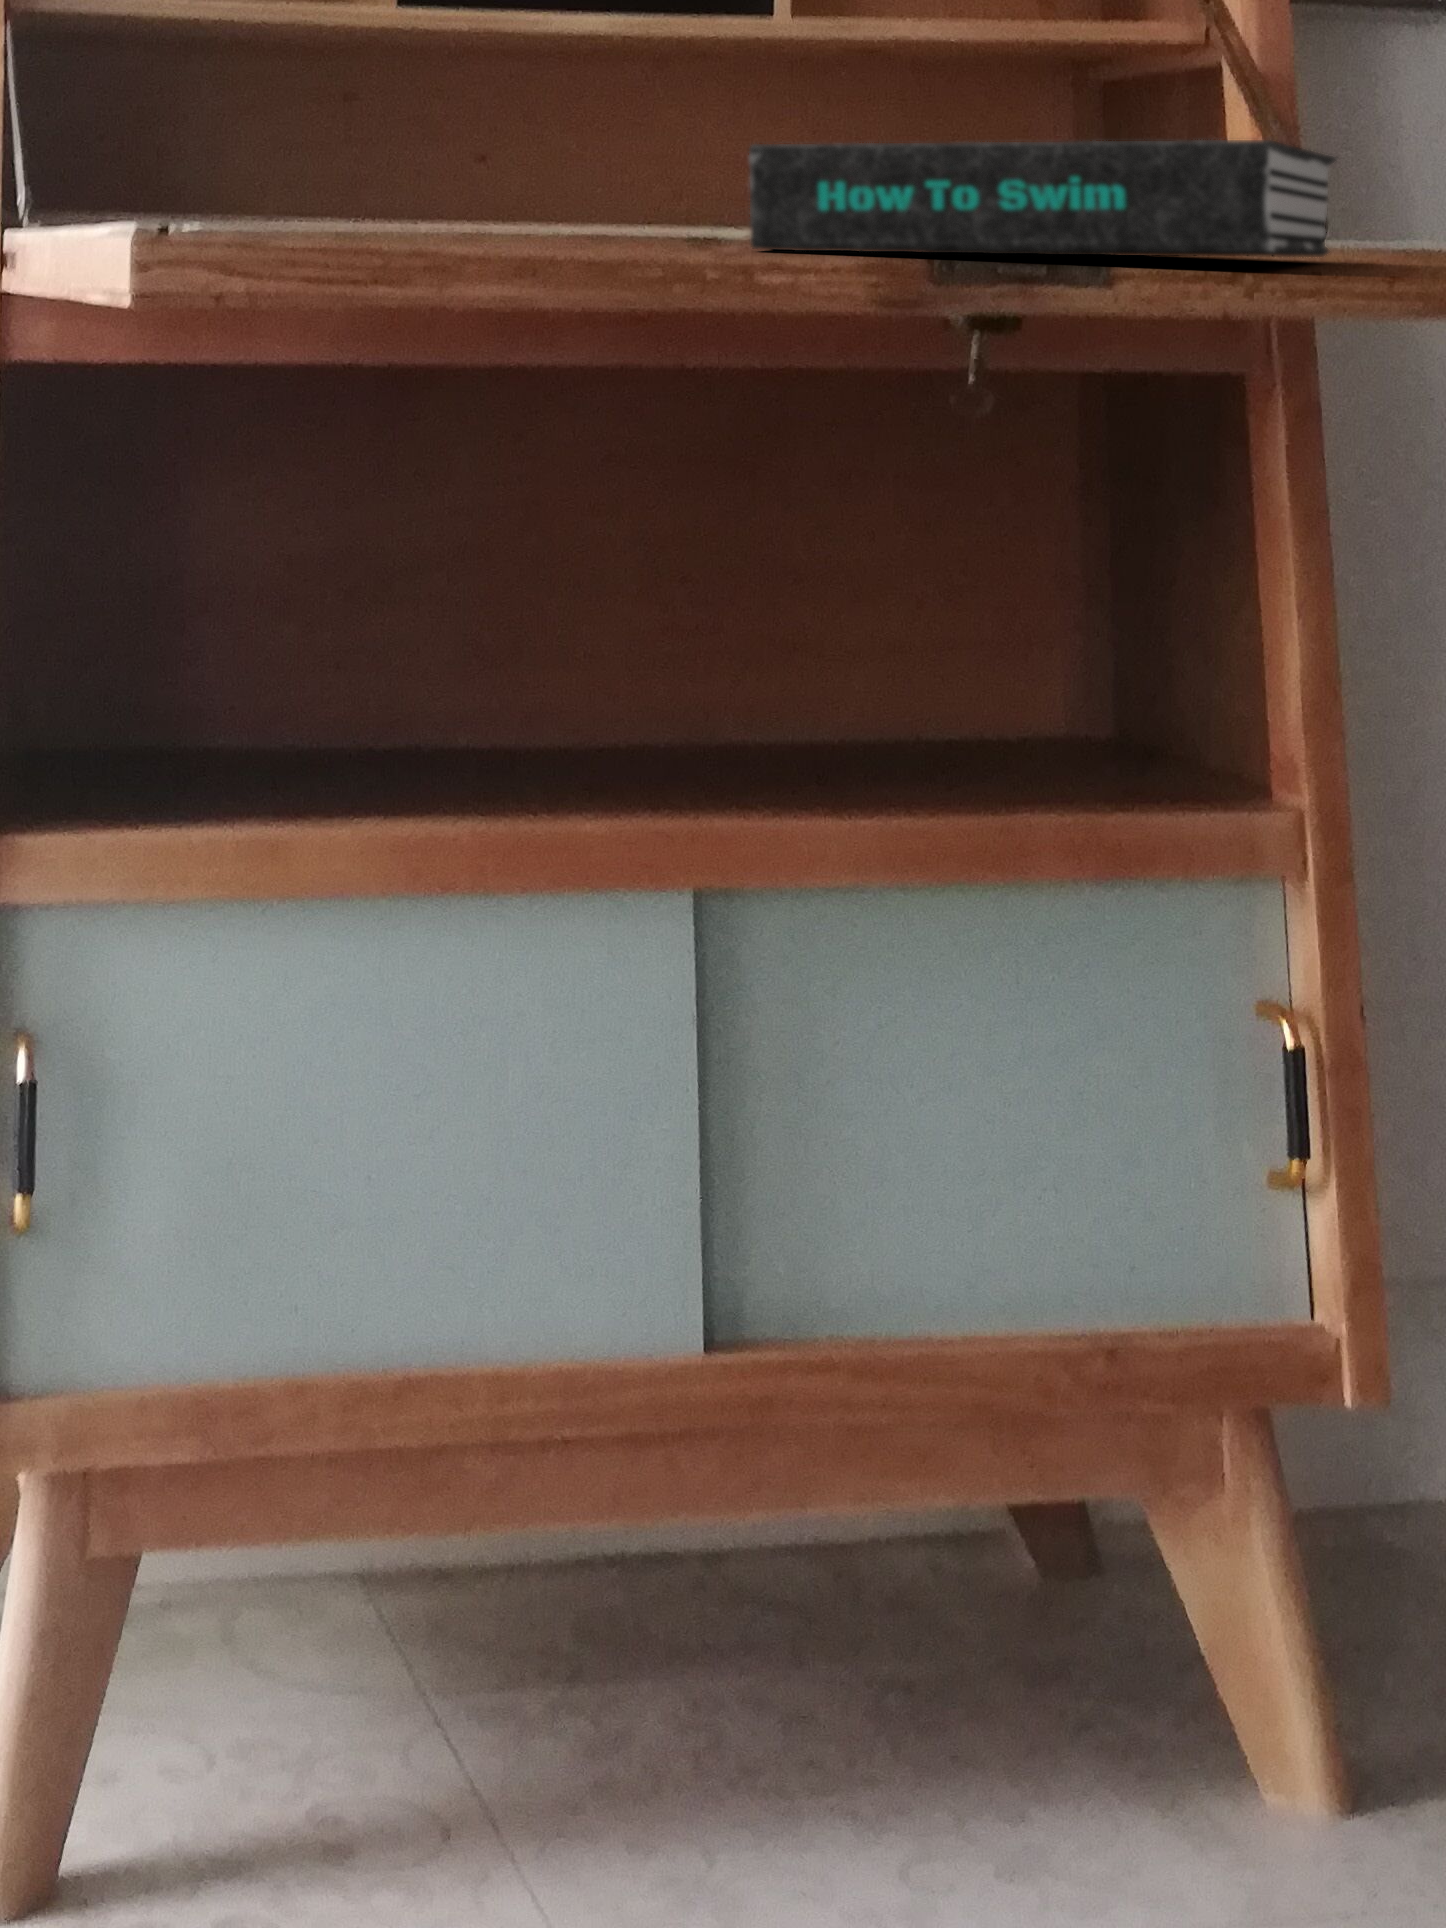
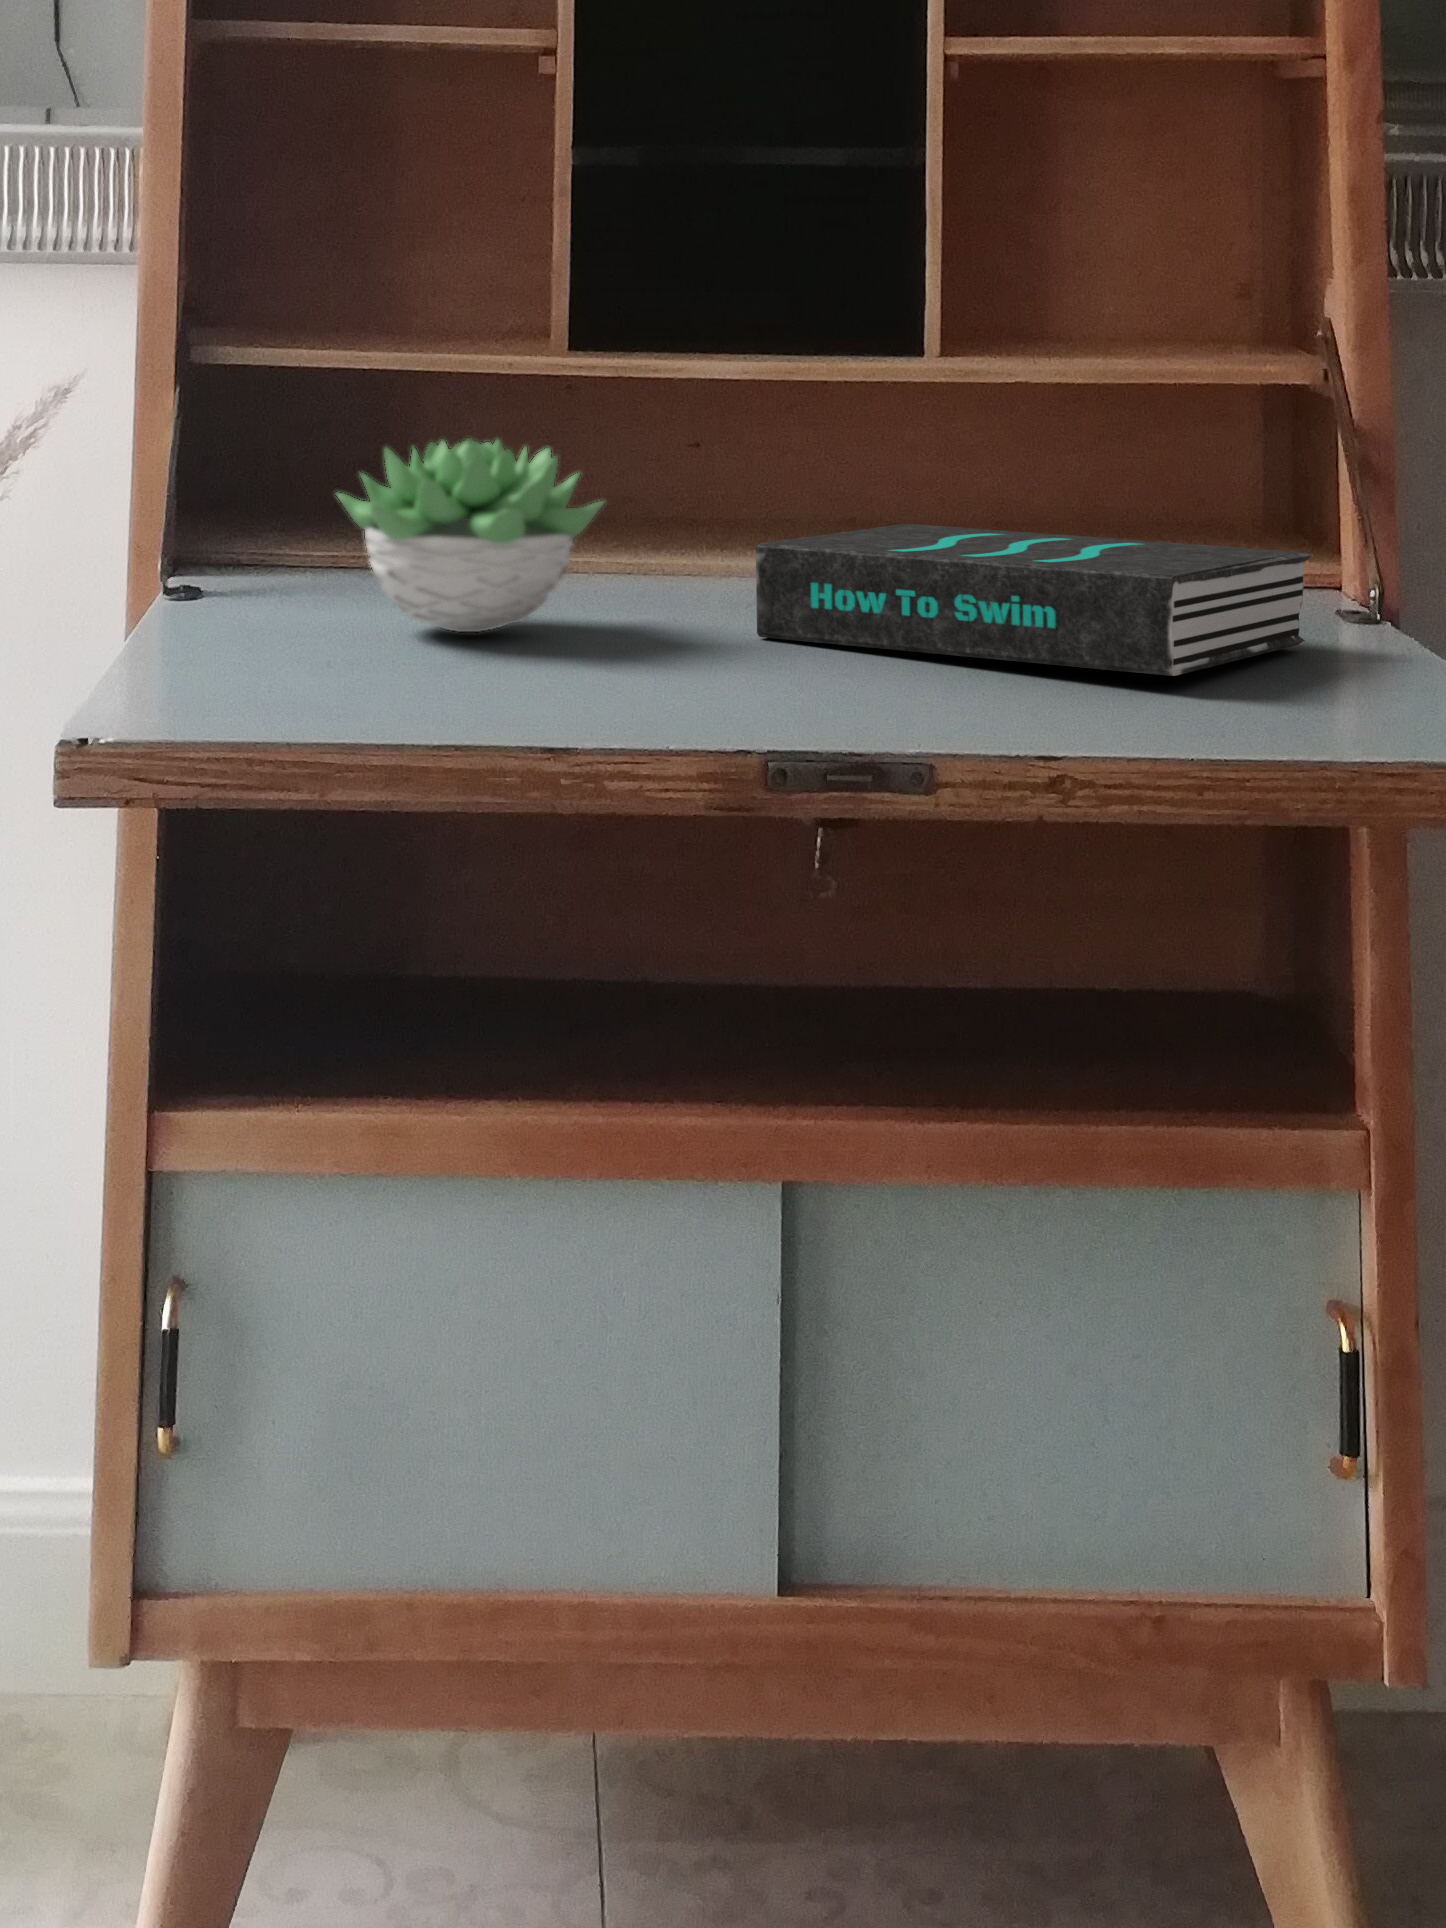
succulent plant: none [275,23,594,240] -> present [337,439,605,632]

